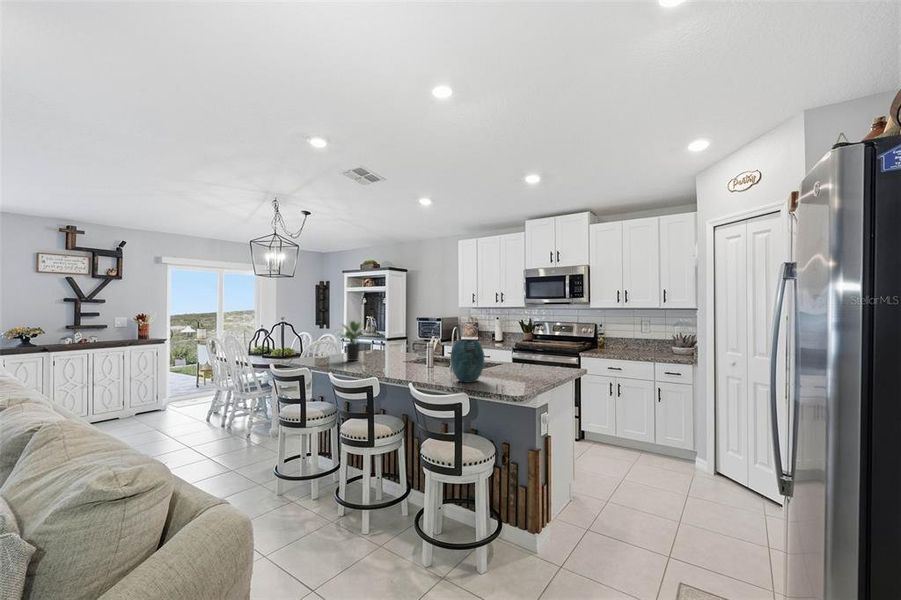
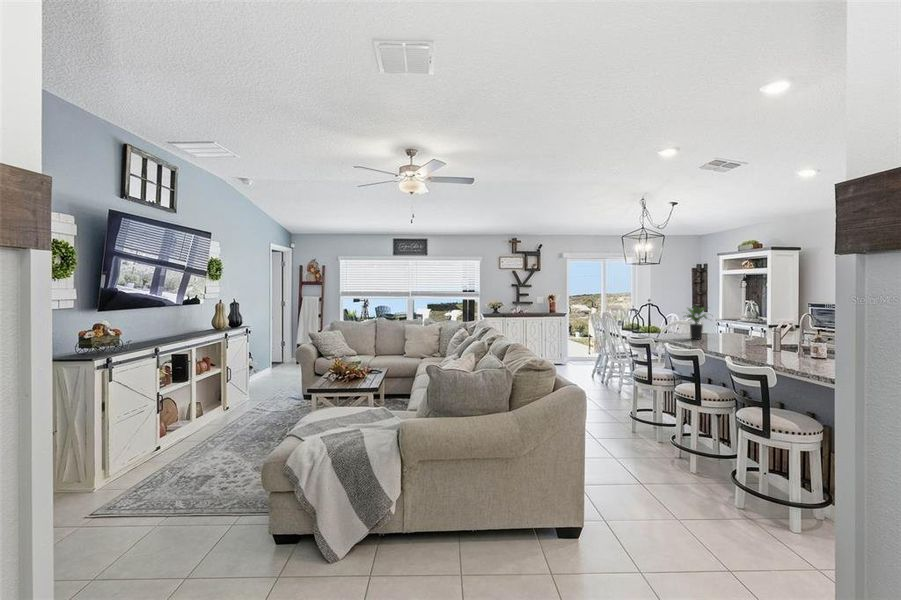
vase: present [451,340,484,382] -> none [765,326,802,363]

